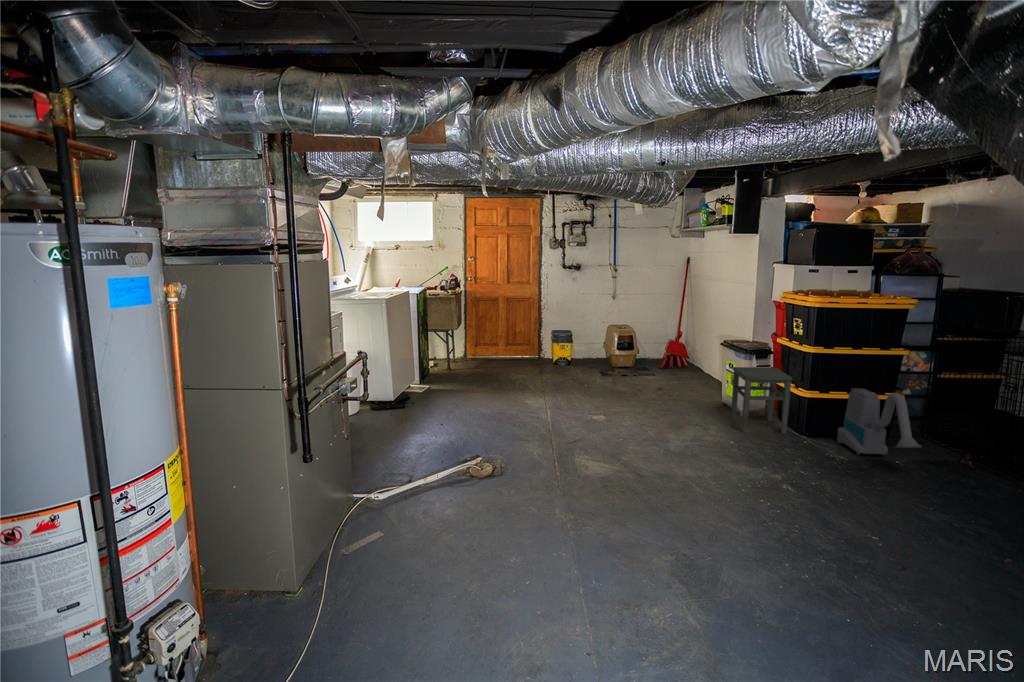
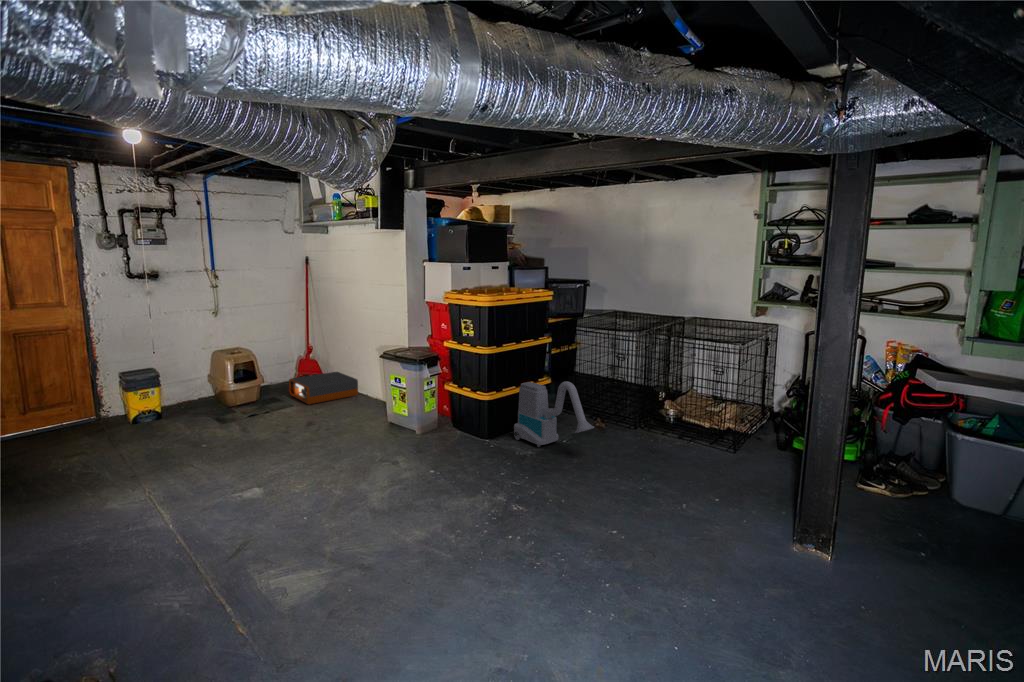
storage box: none [655,354,711,377] -> present [289,372,358,404]
stool: present [731,367,793,434] -> none [406,374,471,453]

